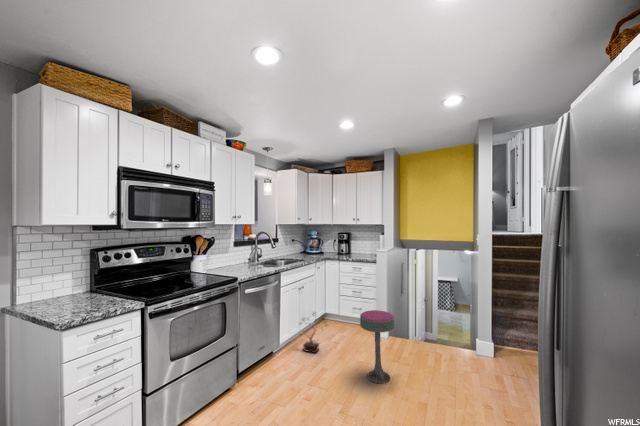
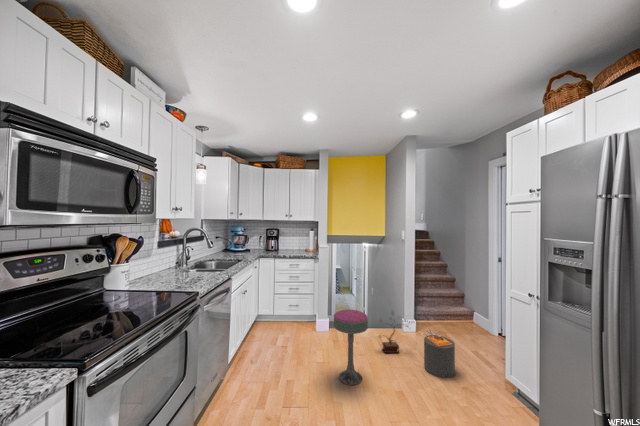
potted plant: present [300,314,327,353] -> present [379,312,410,353]
trash can: none [463,341,506,403] -> present [424,331,455,378]

